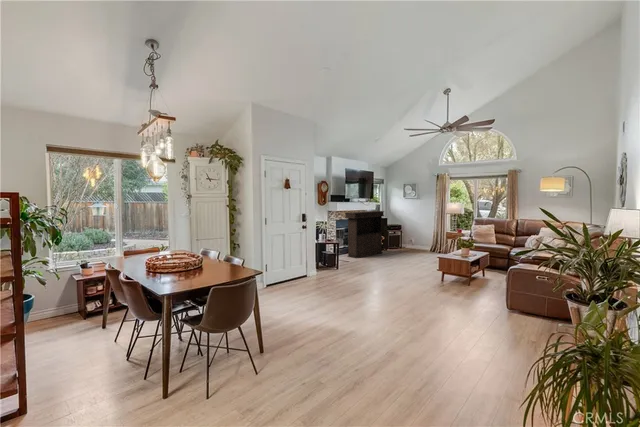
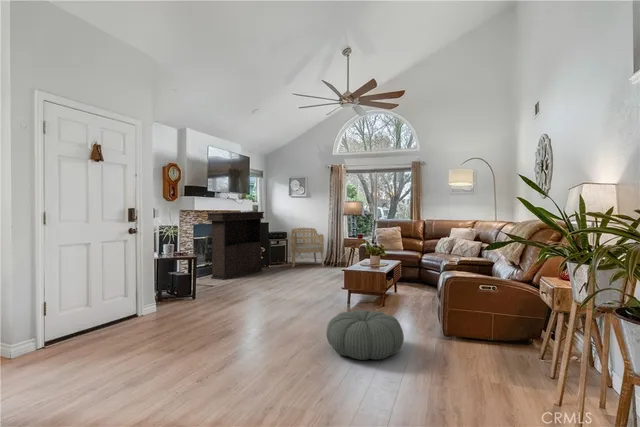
armchair: none [404,222,430,252] -> present [290,228,324,267]
pouf: none [419,285,471,316] -> present [326,310,404,360]

